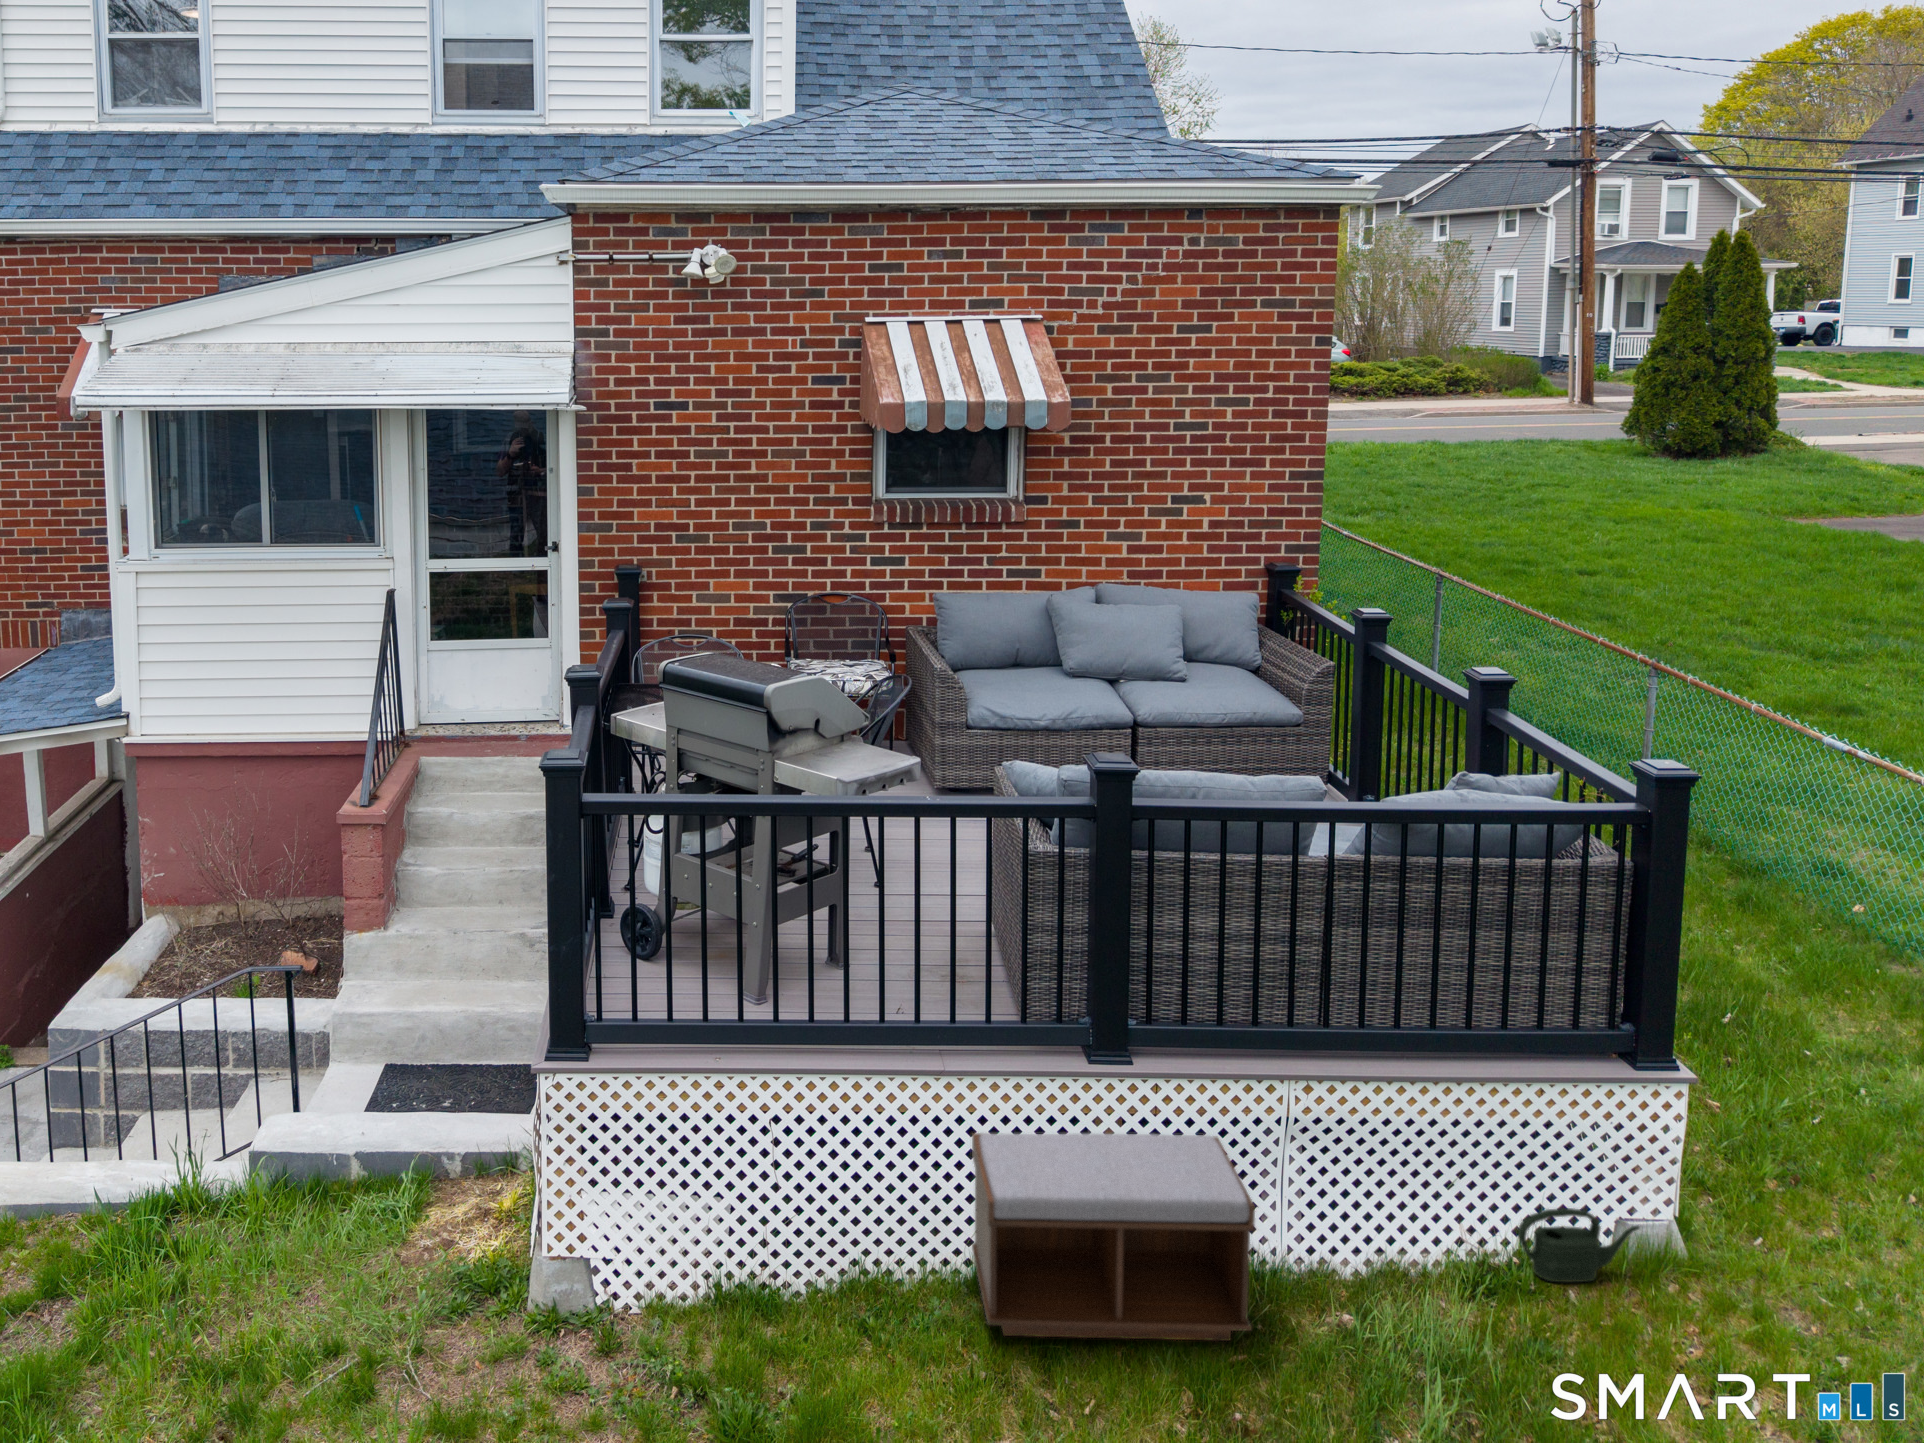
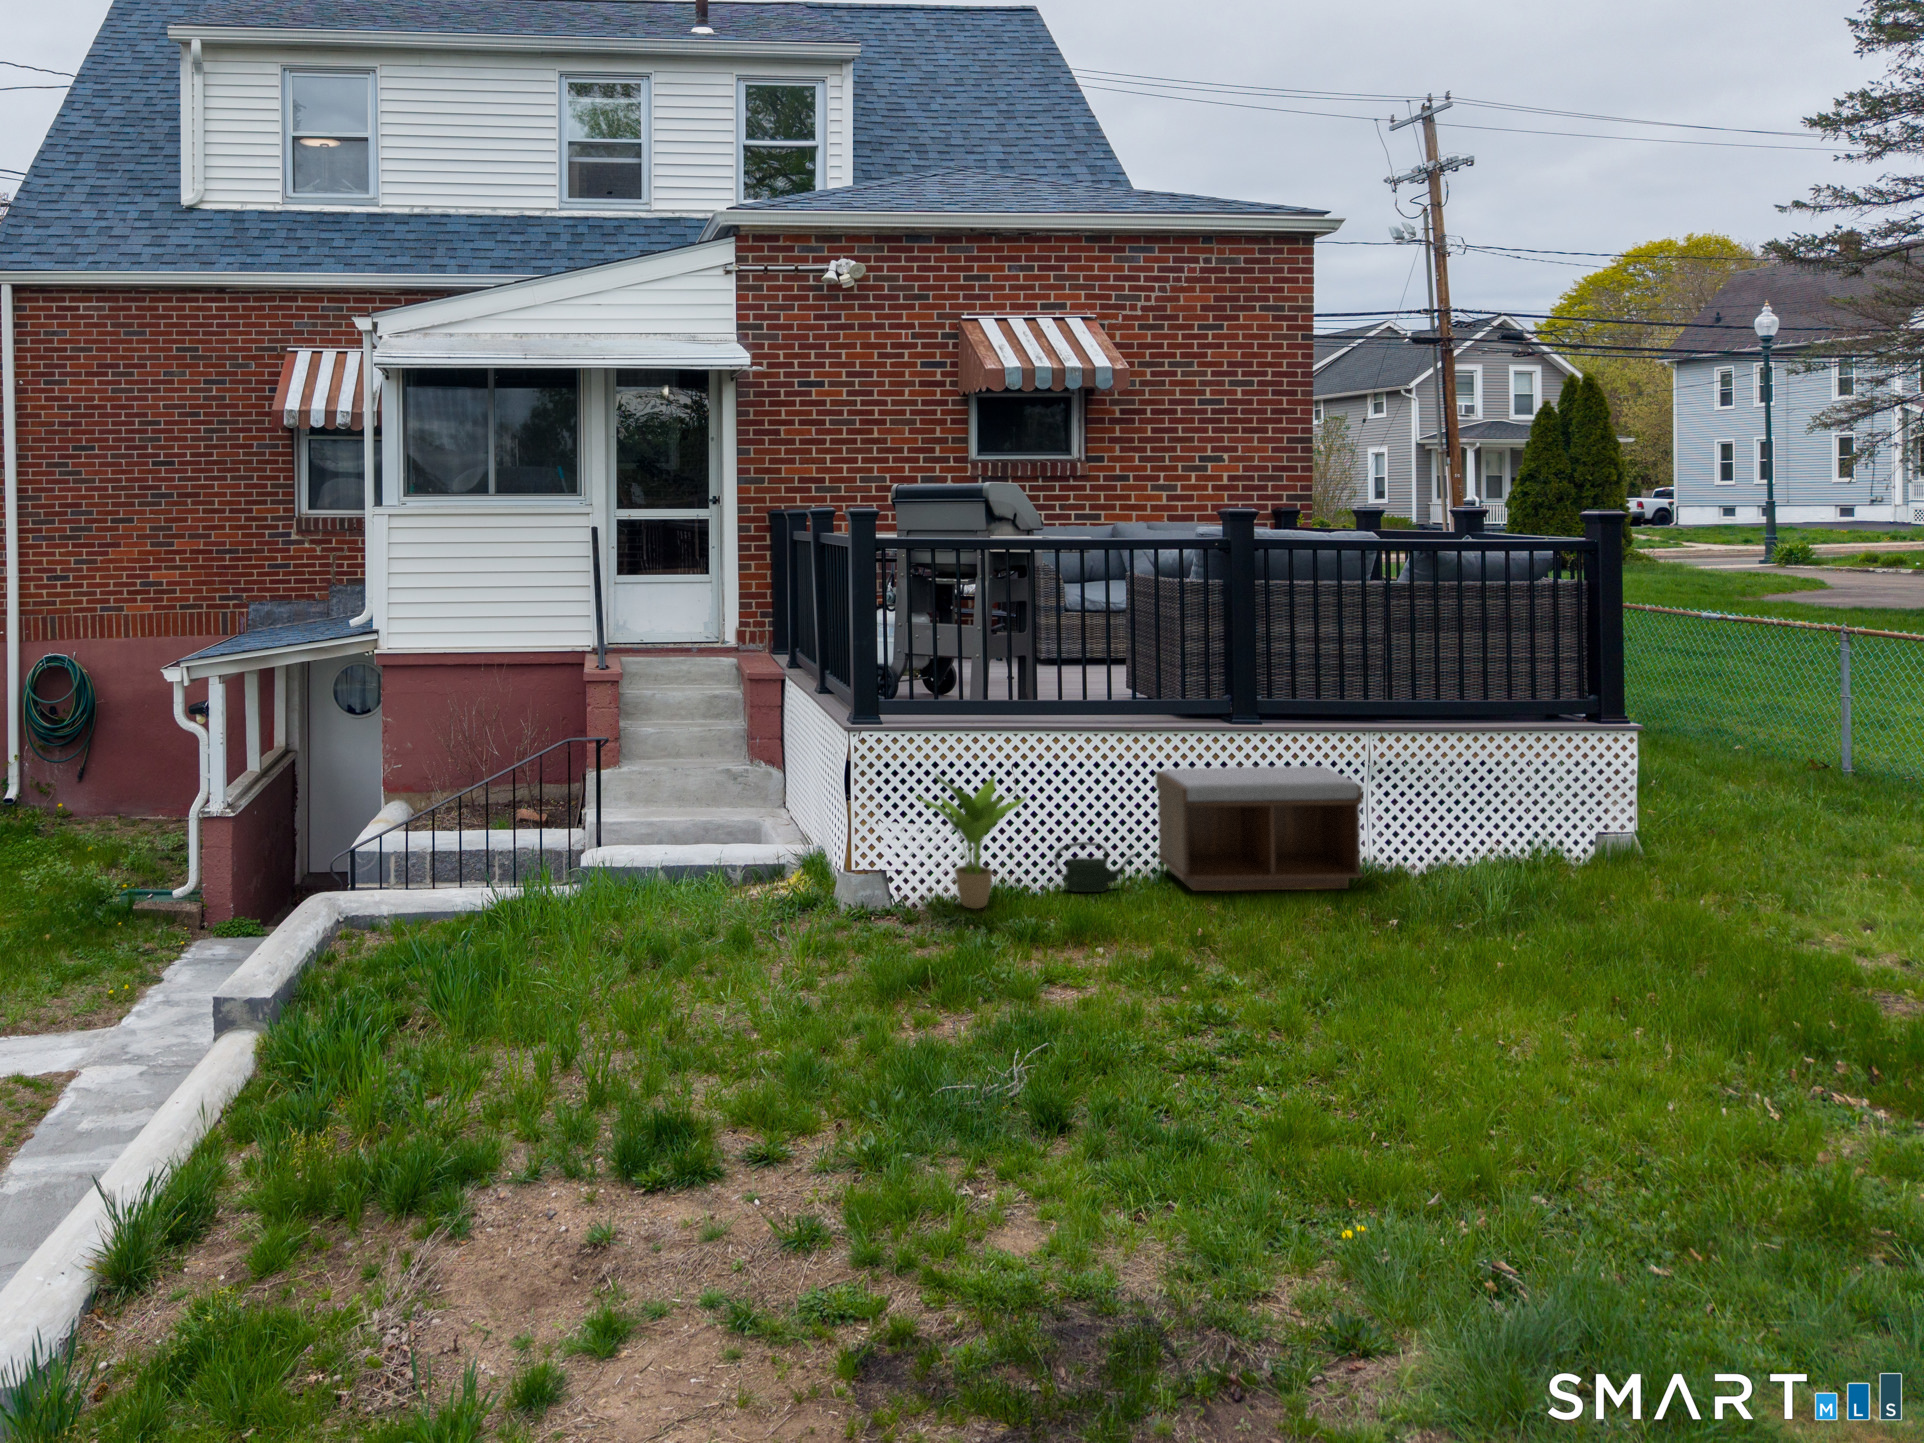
potted plant: none [621,1135,782,1336] -> present [917,774,1026,909]
watering can: present [1518,1208,1639,1282] -> present [1054,842,1135,892]

